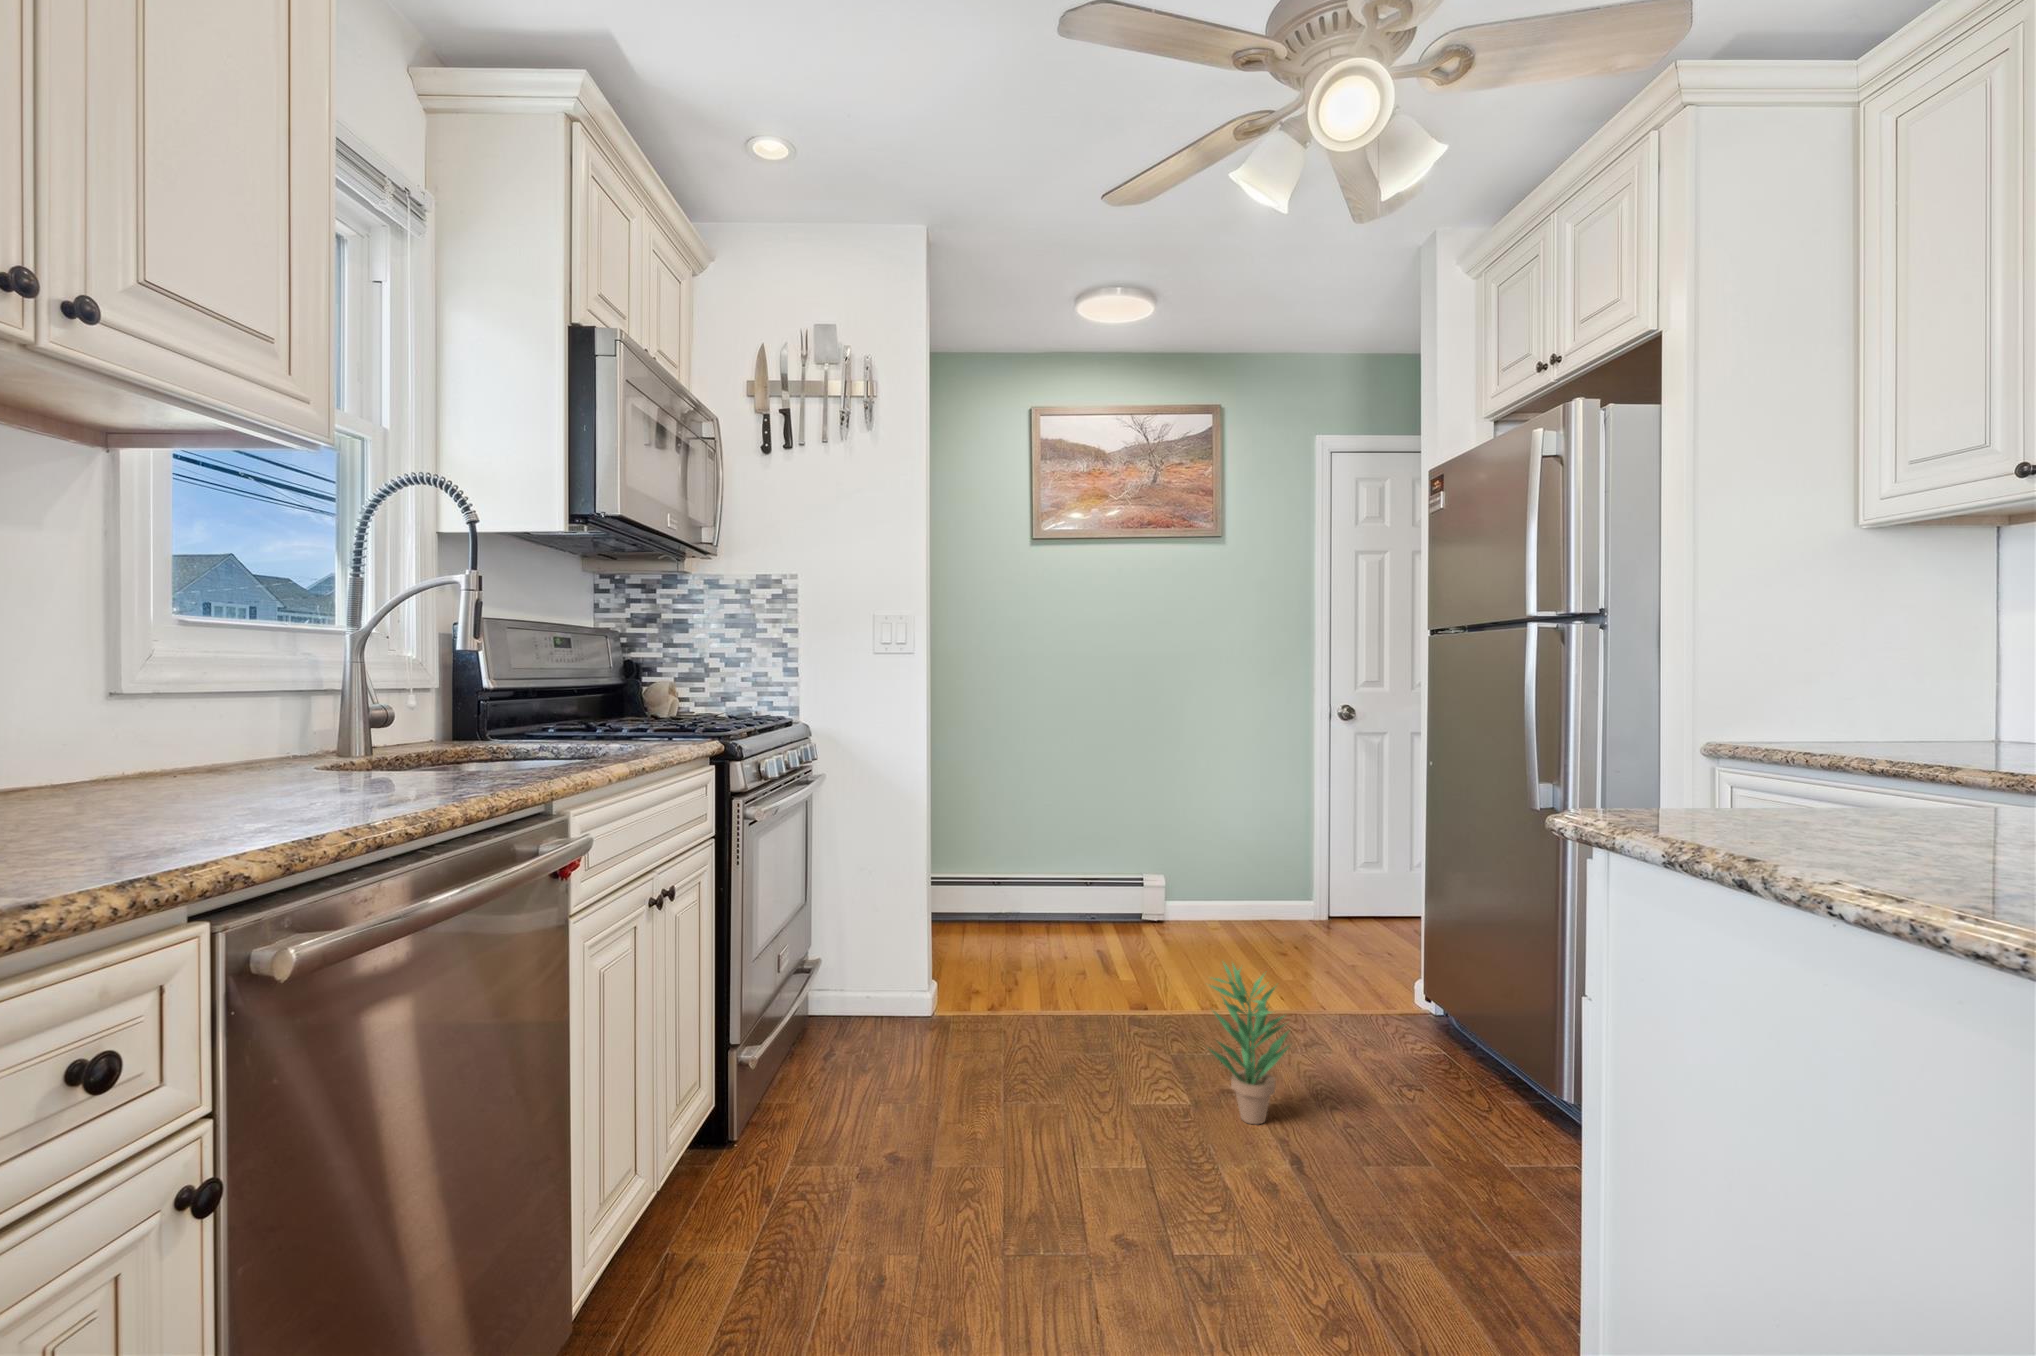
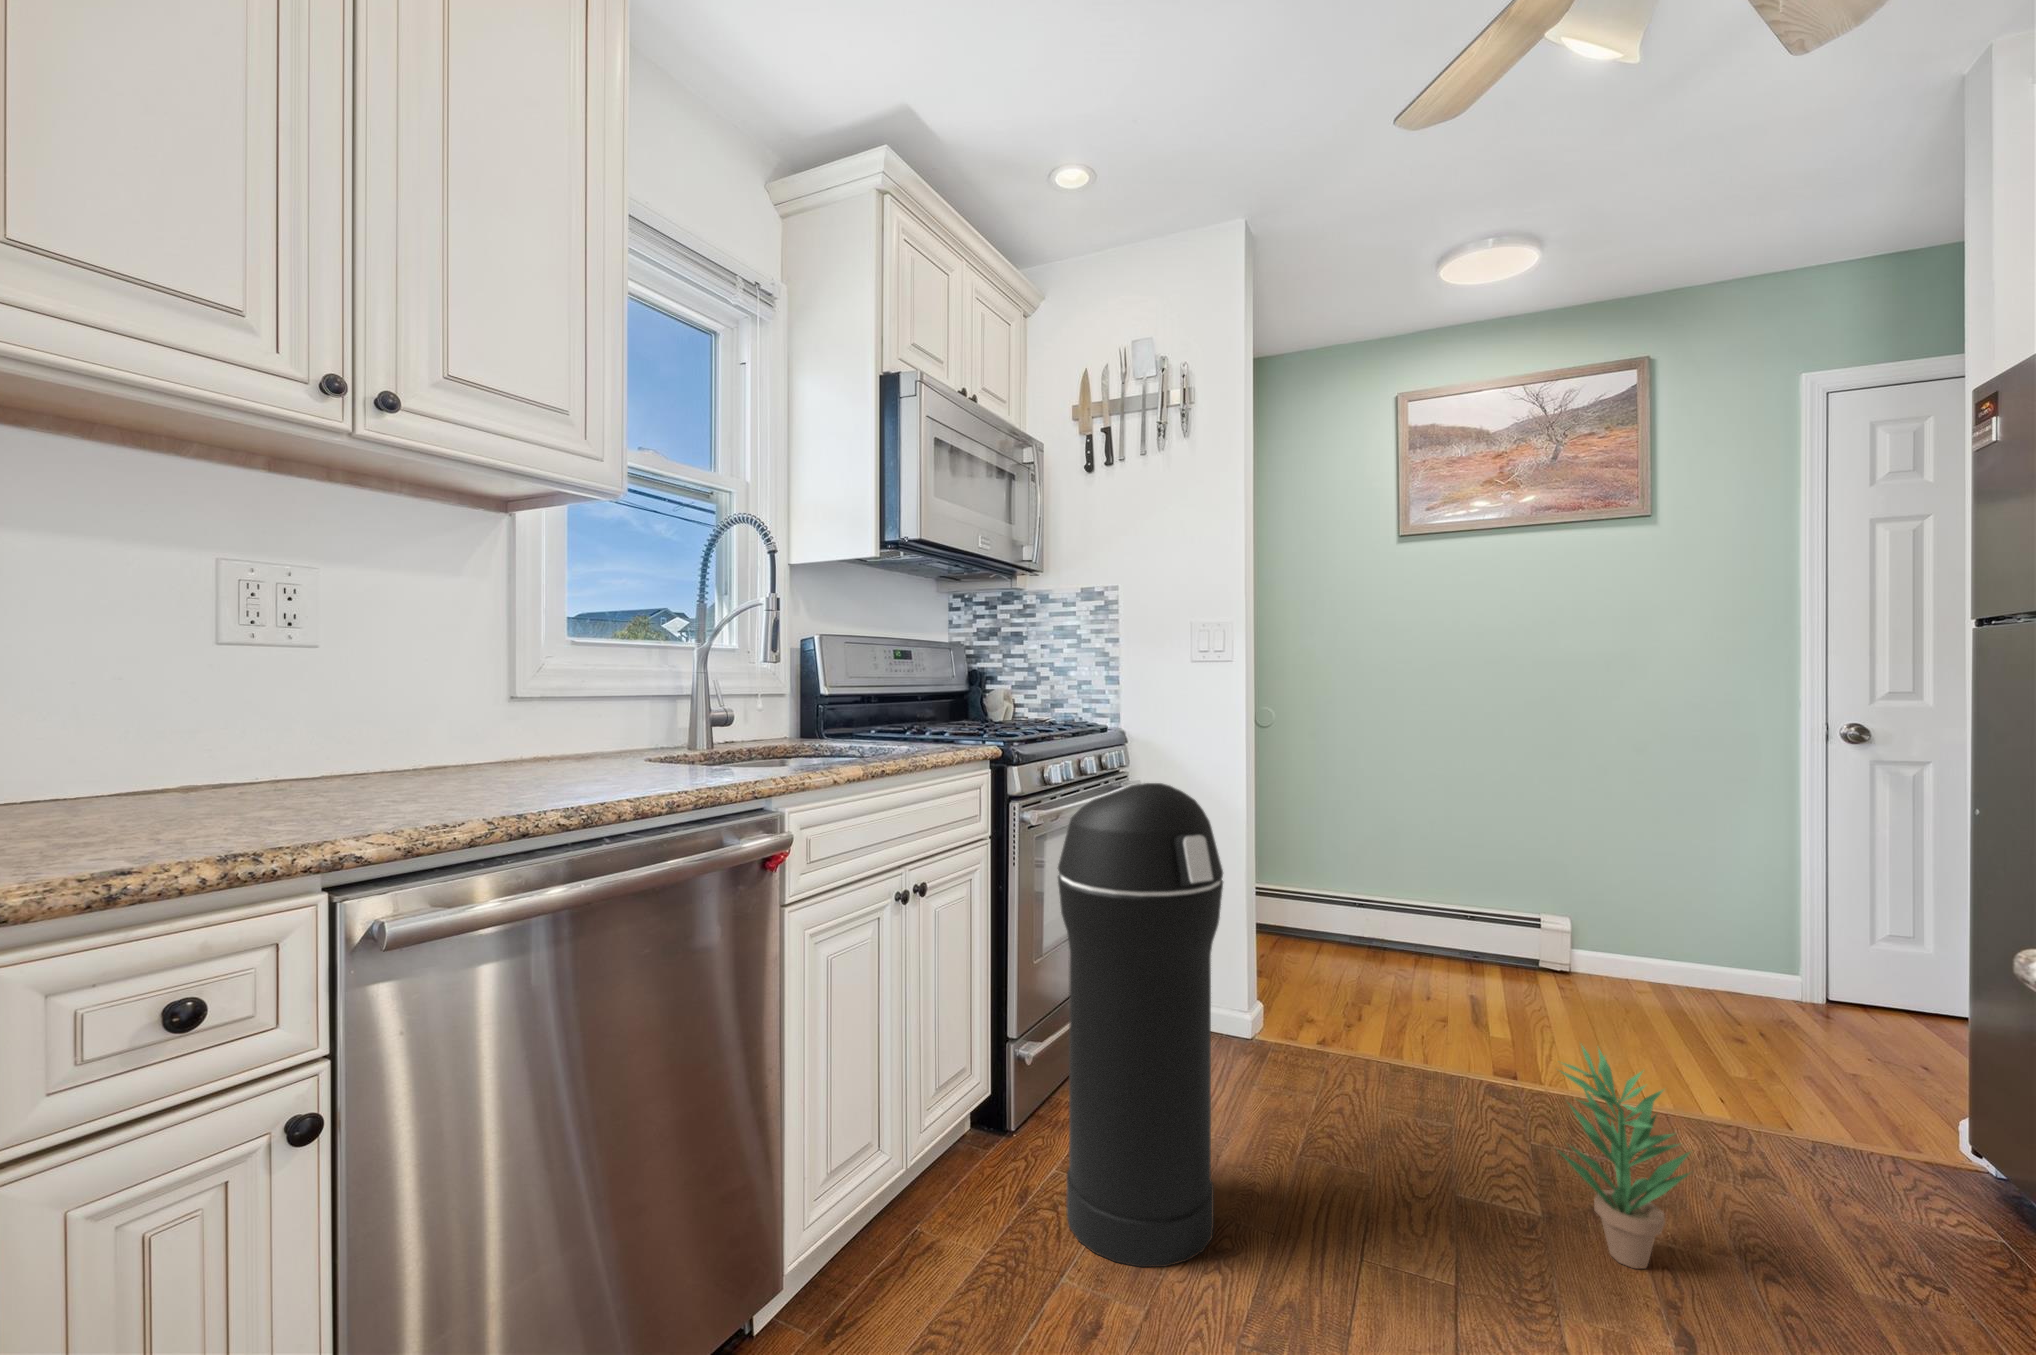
trash can: none [808,771,966,1224] -> present [1058,783,1223,1267]

